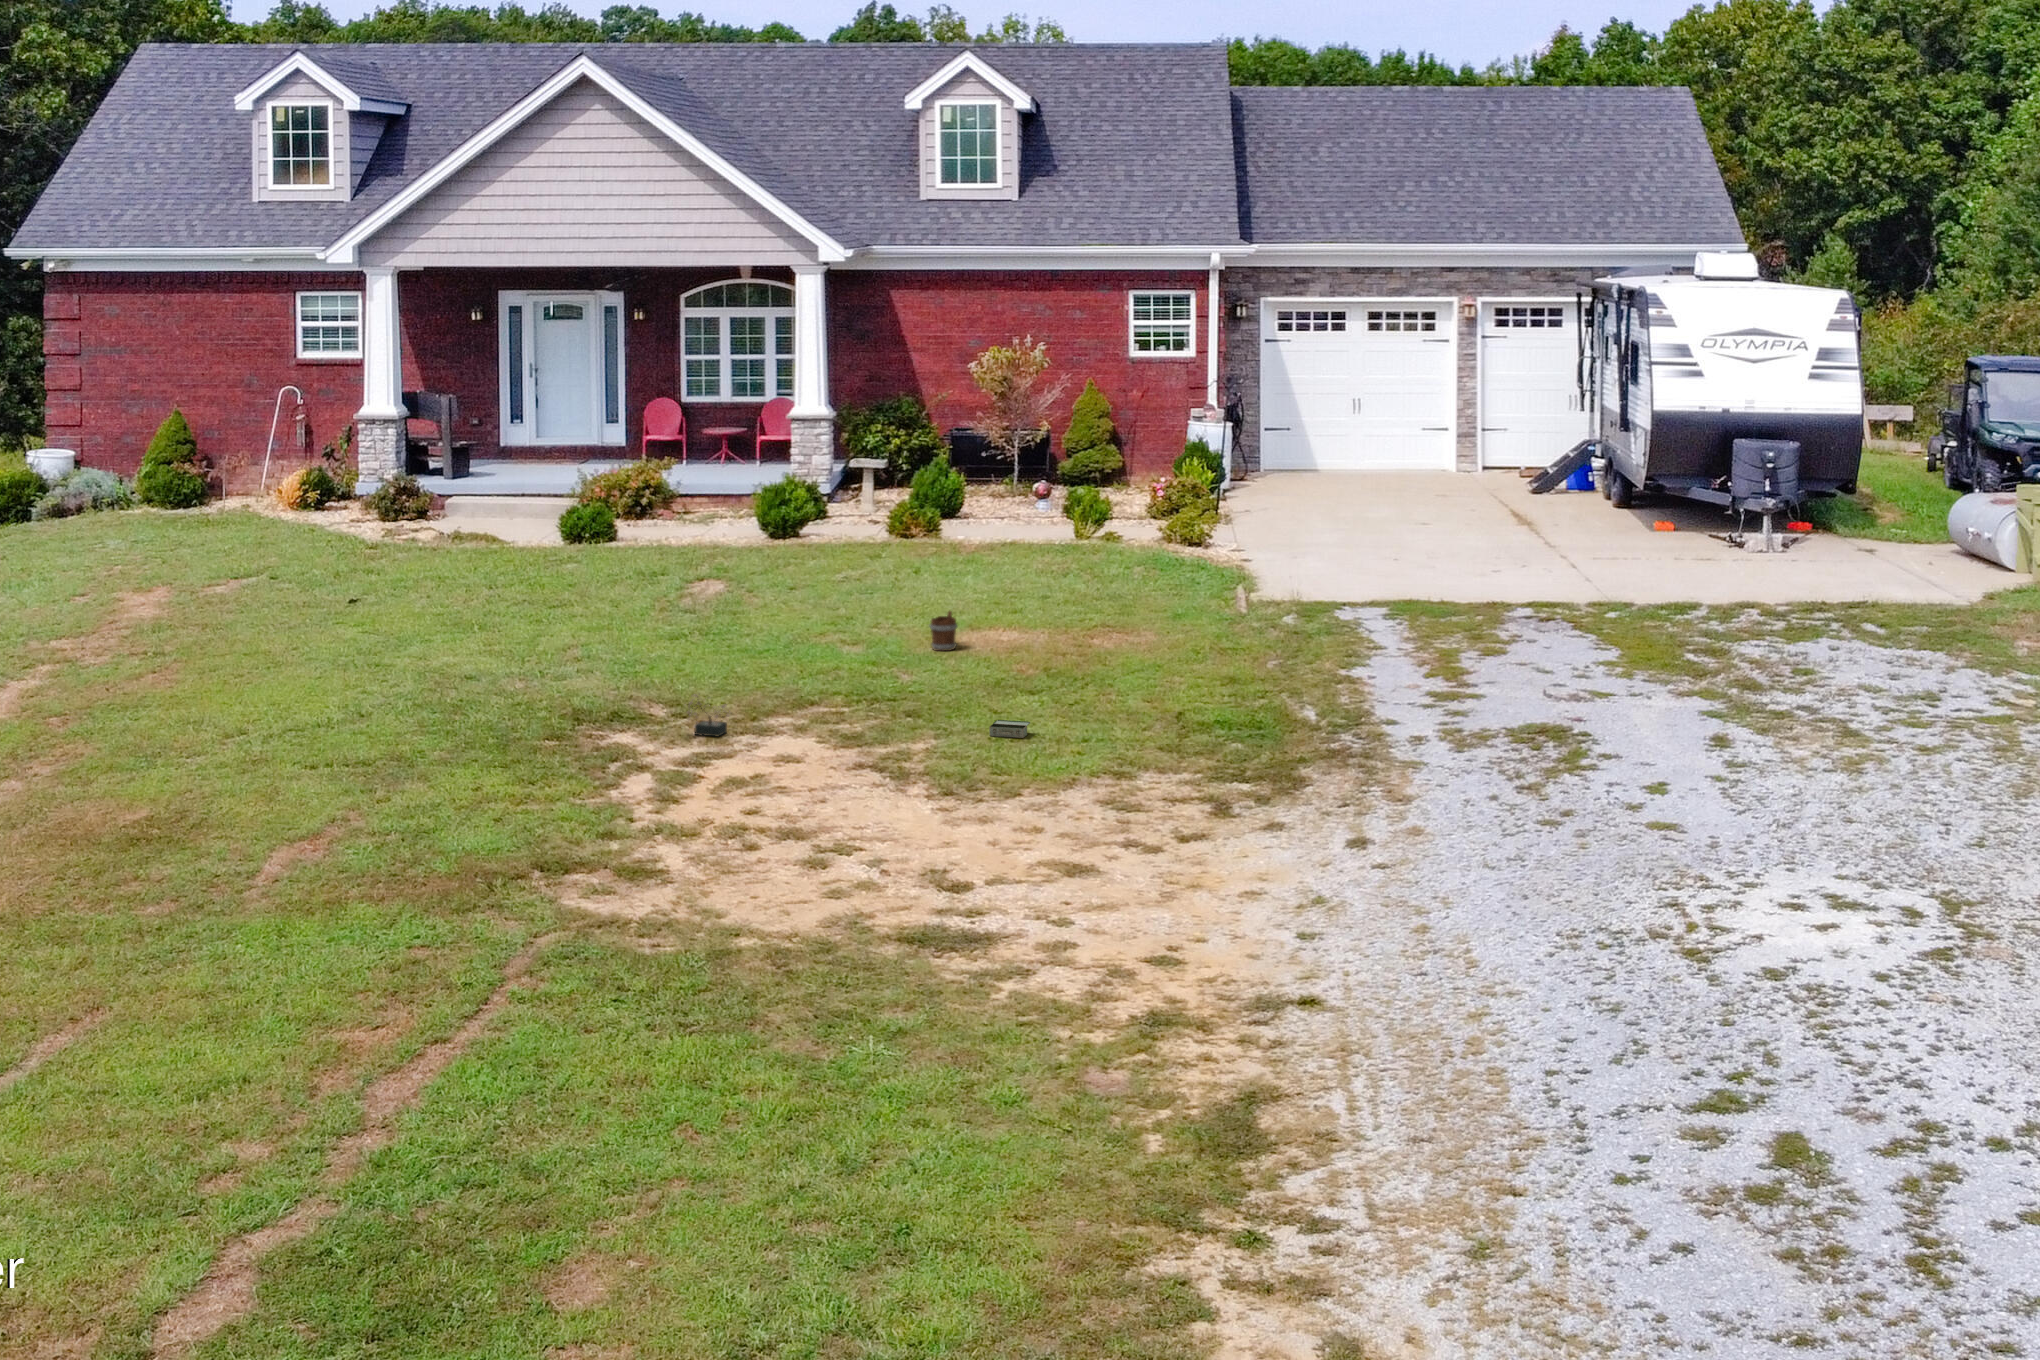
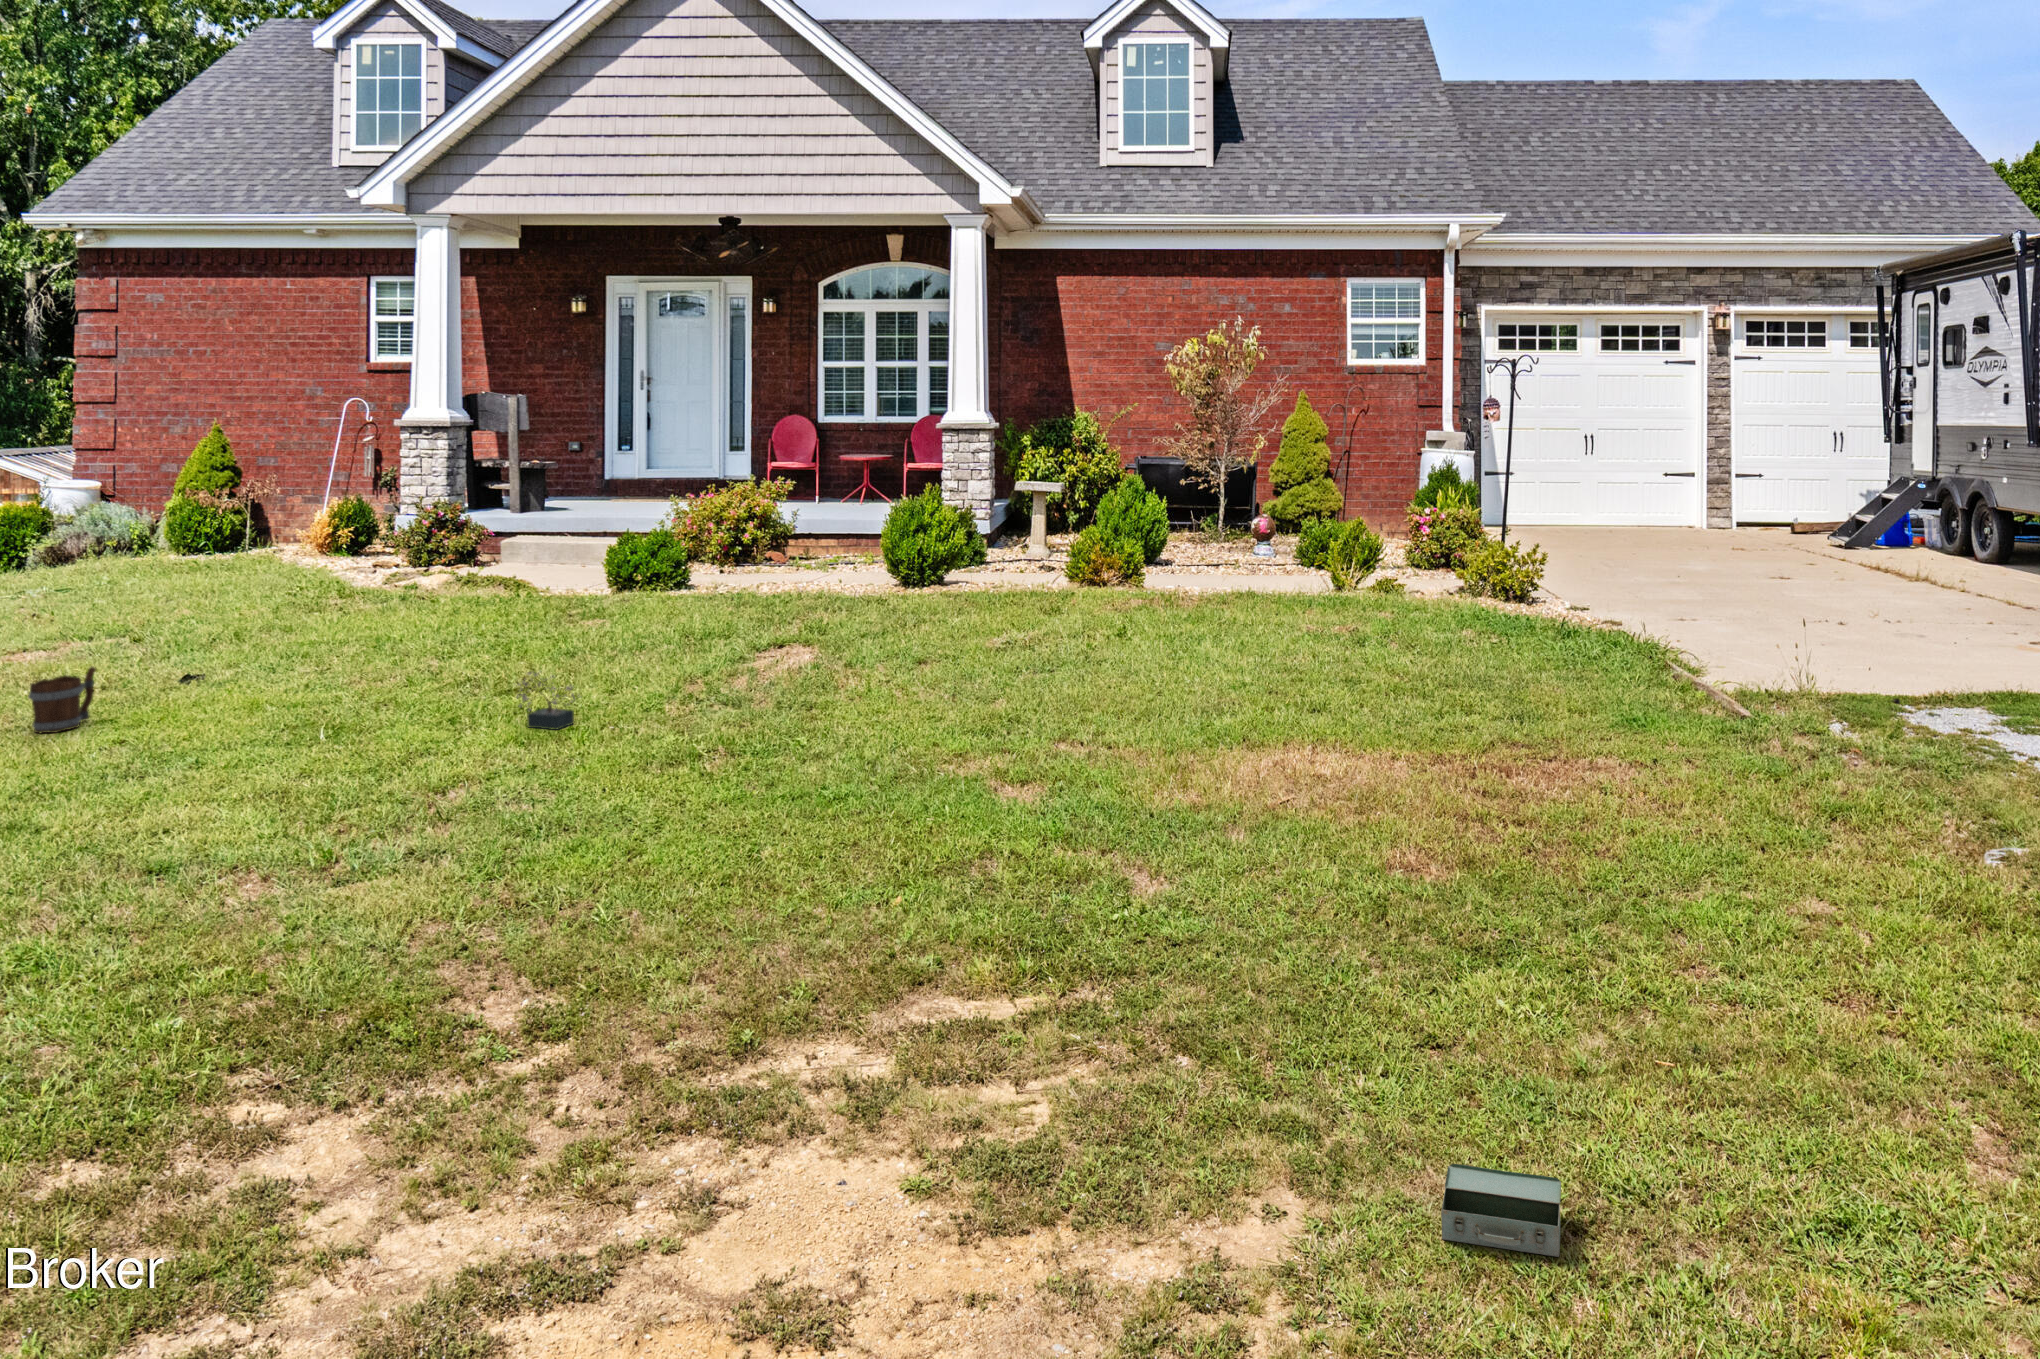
bucket: present [930,611,958,651] -> present [28,666,96,733]
decorative plant: present [687,694,730,736] -> present [517,672,579,730]

